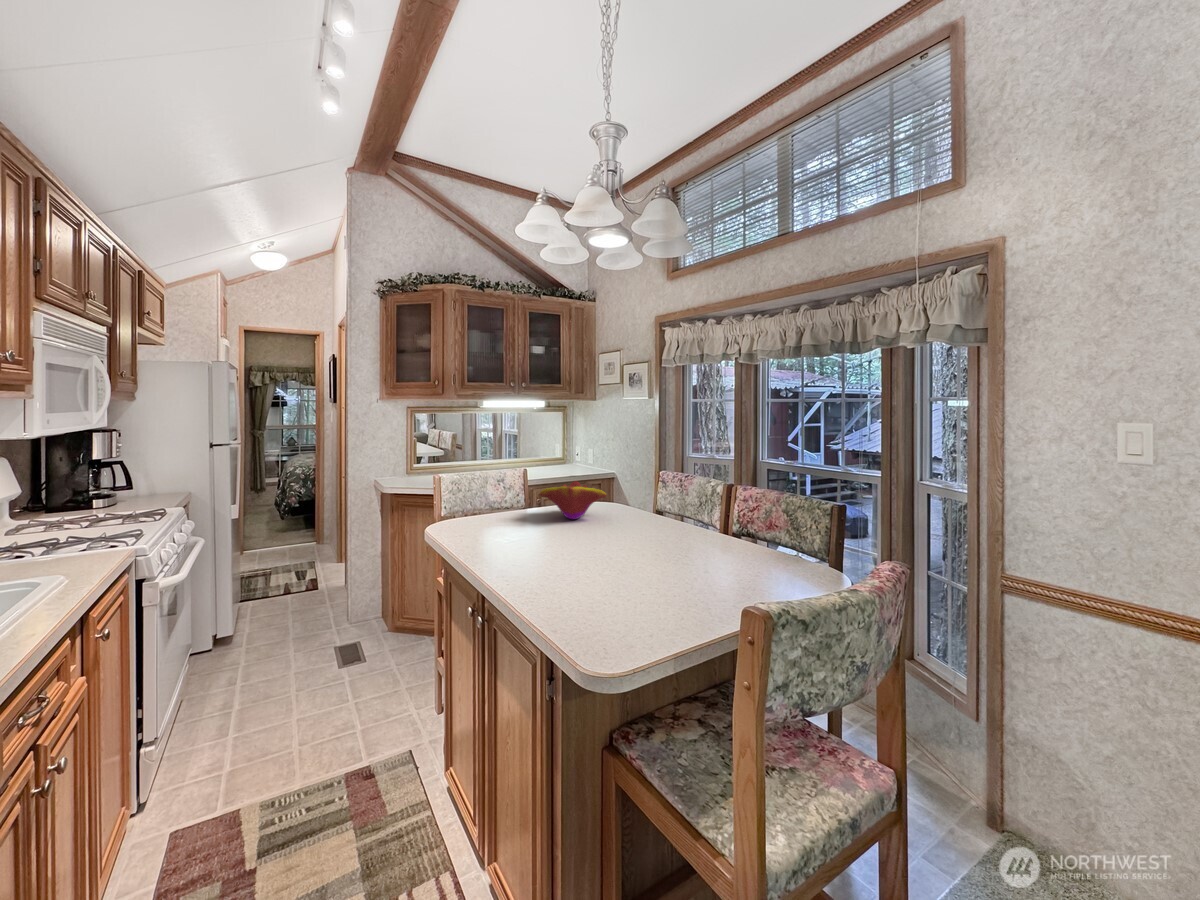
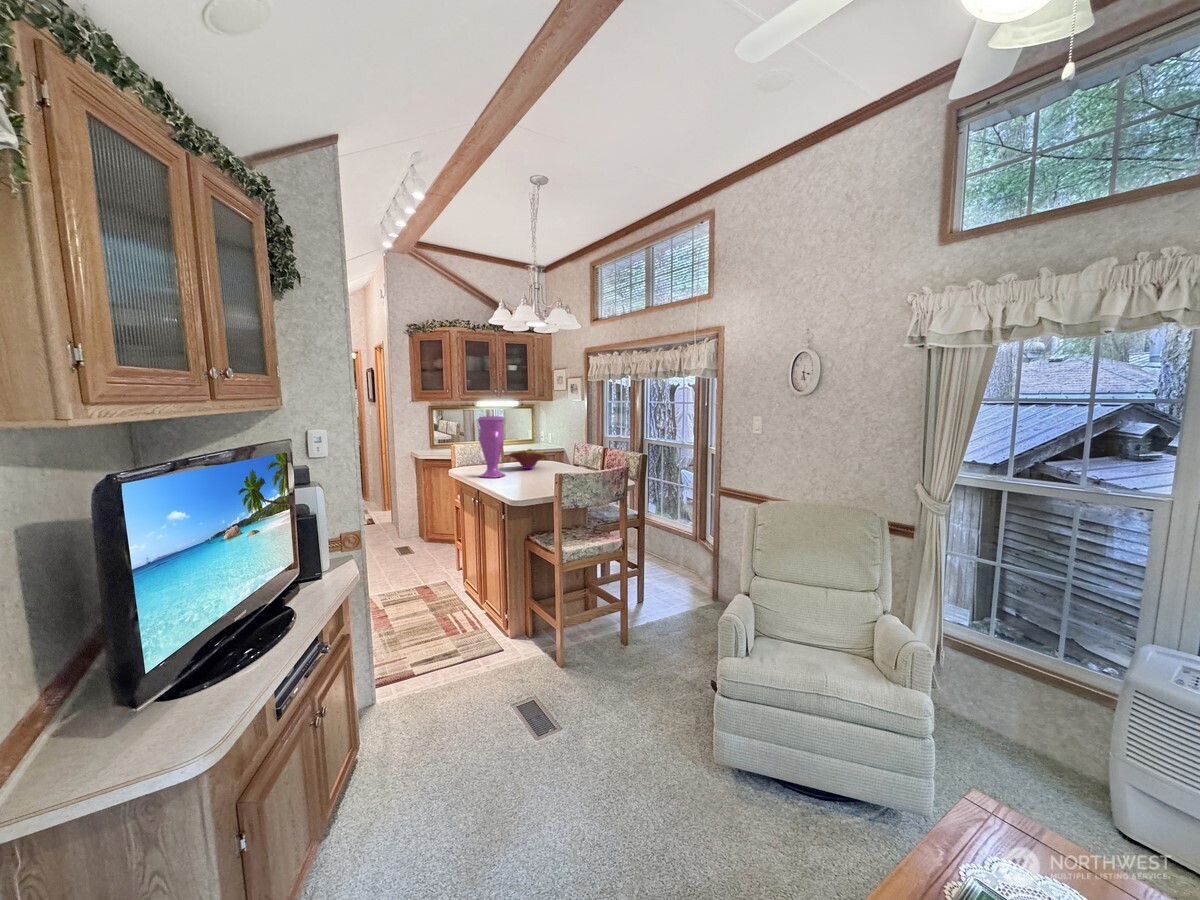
vase: none [482,422,540,540] -> present [477,416,505,478]

